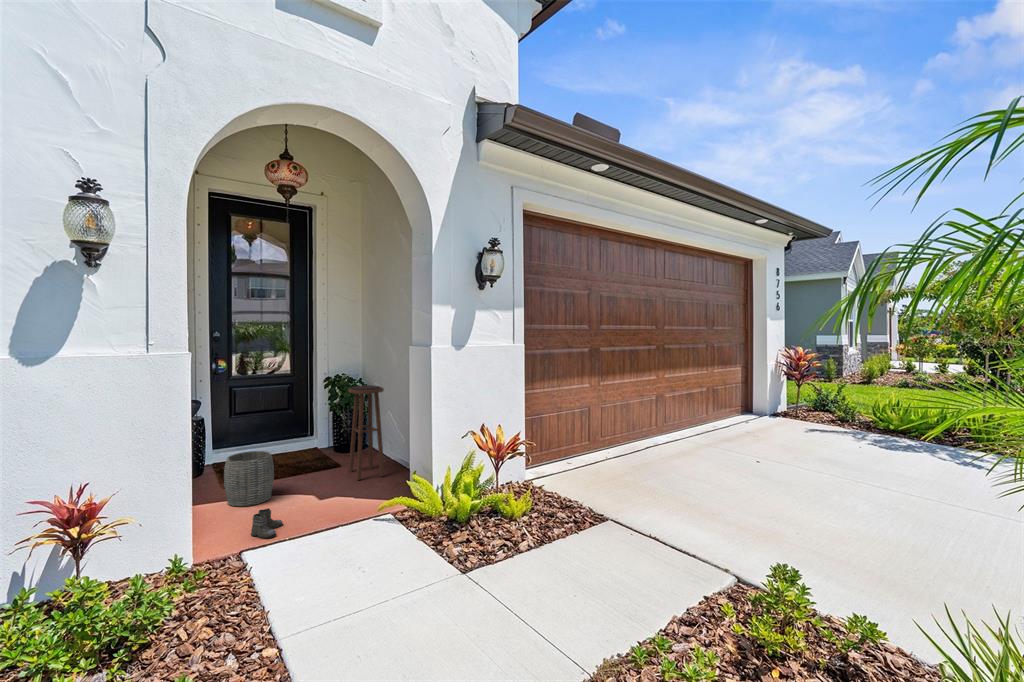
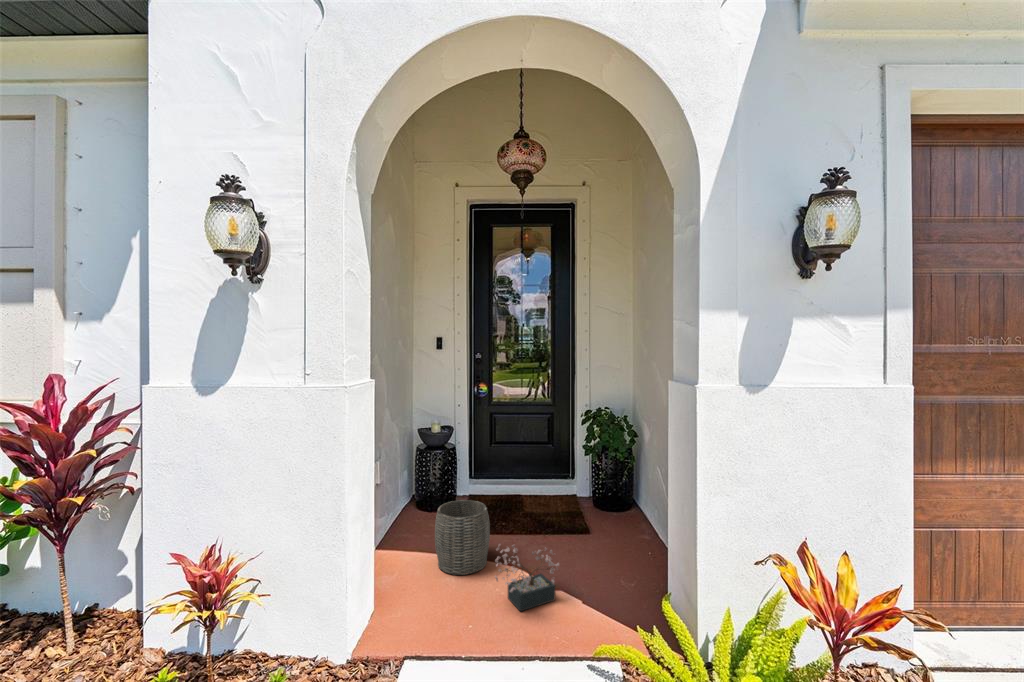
stool: present [348,385,385,480] -> none [589,430,639,571]
decorative plant: none [293,467,338,509] -> present [495,544,559,611]
boots: present [251,508,283,538] -> none [416,599,466,651]

